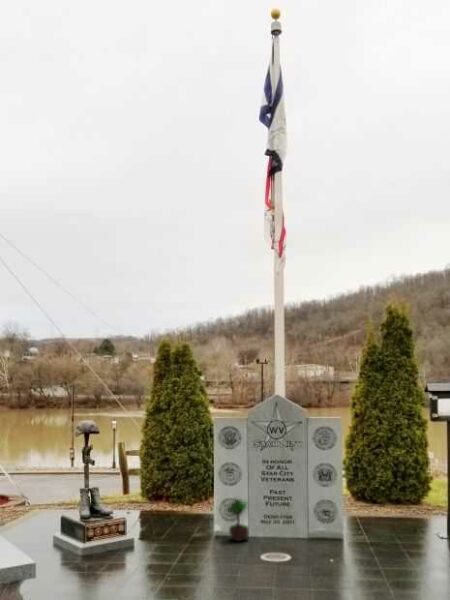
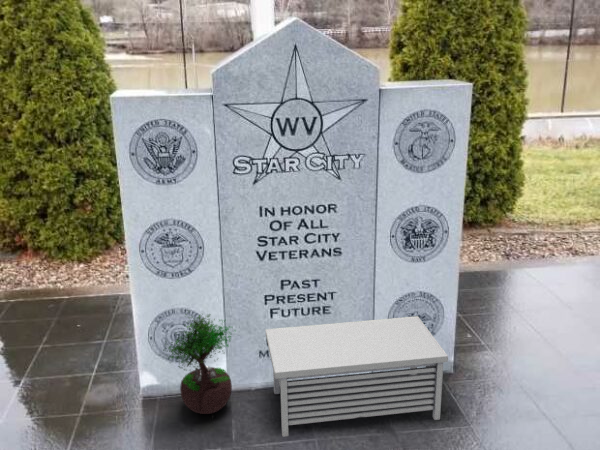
storage bench: none [263,510,329,547] -> present [265,316,448,437]

